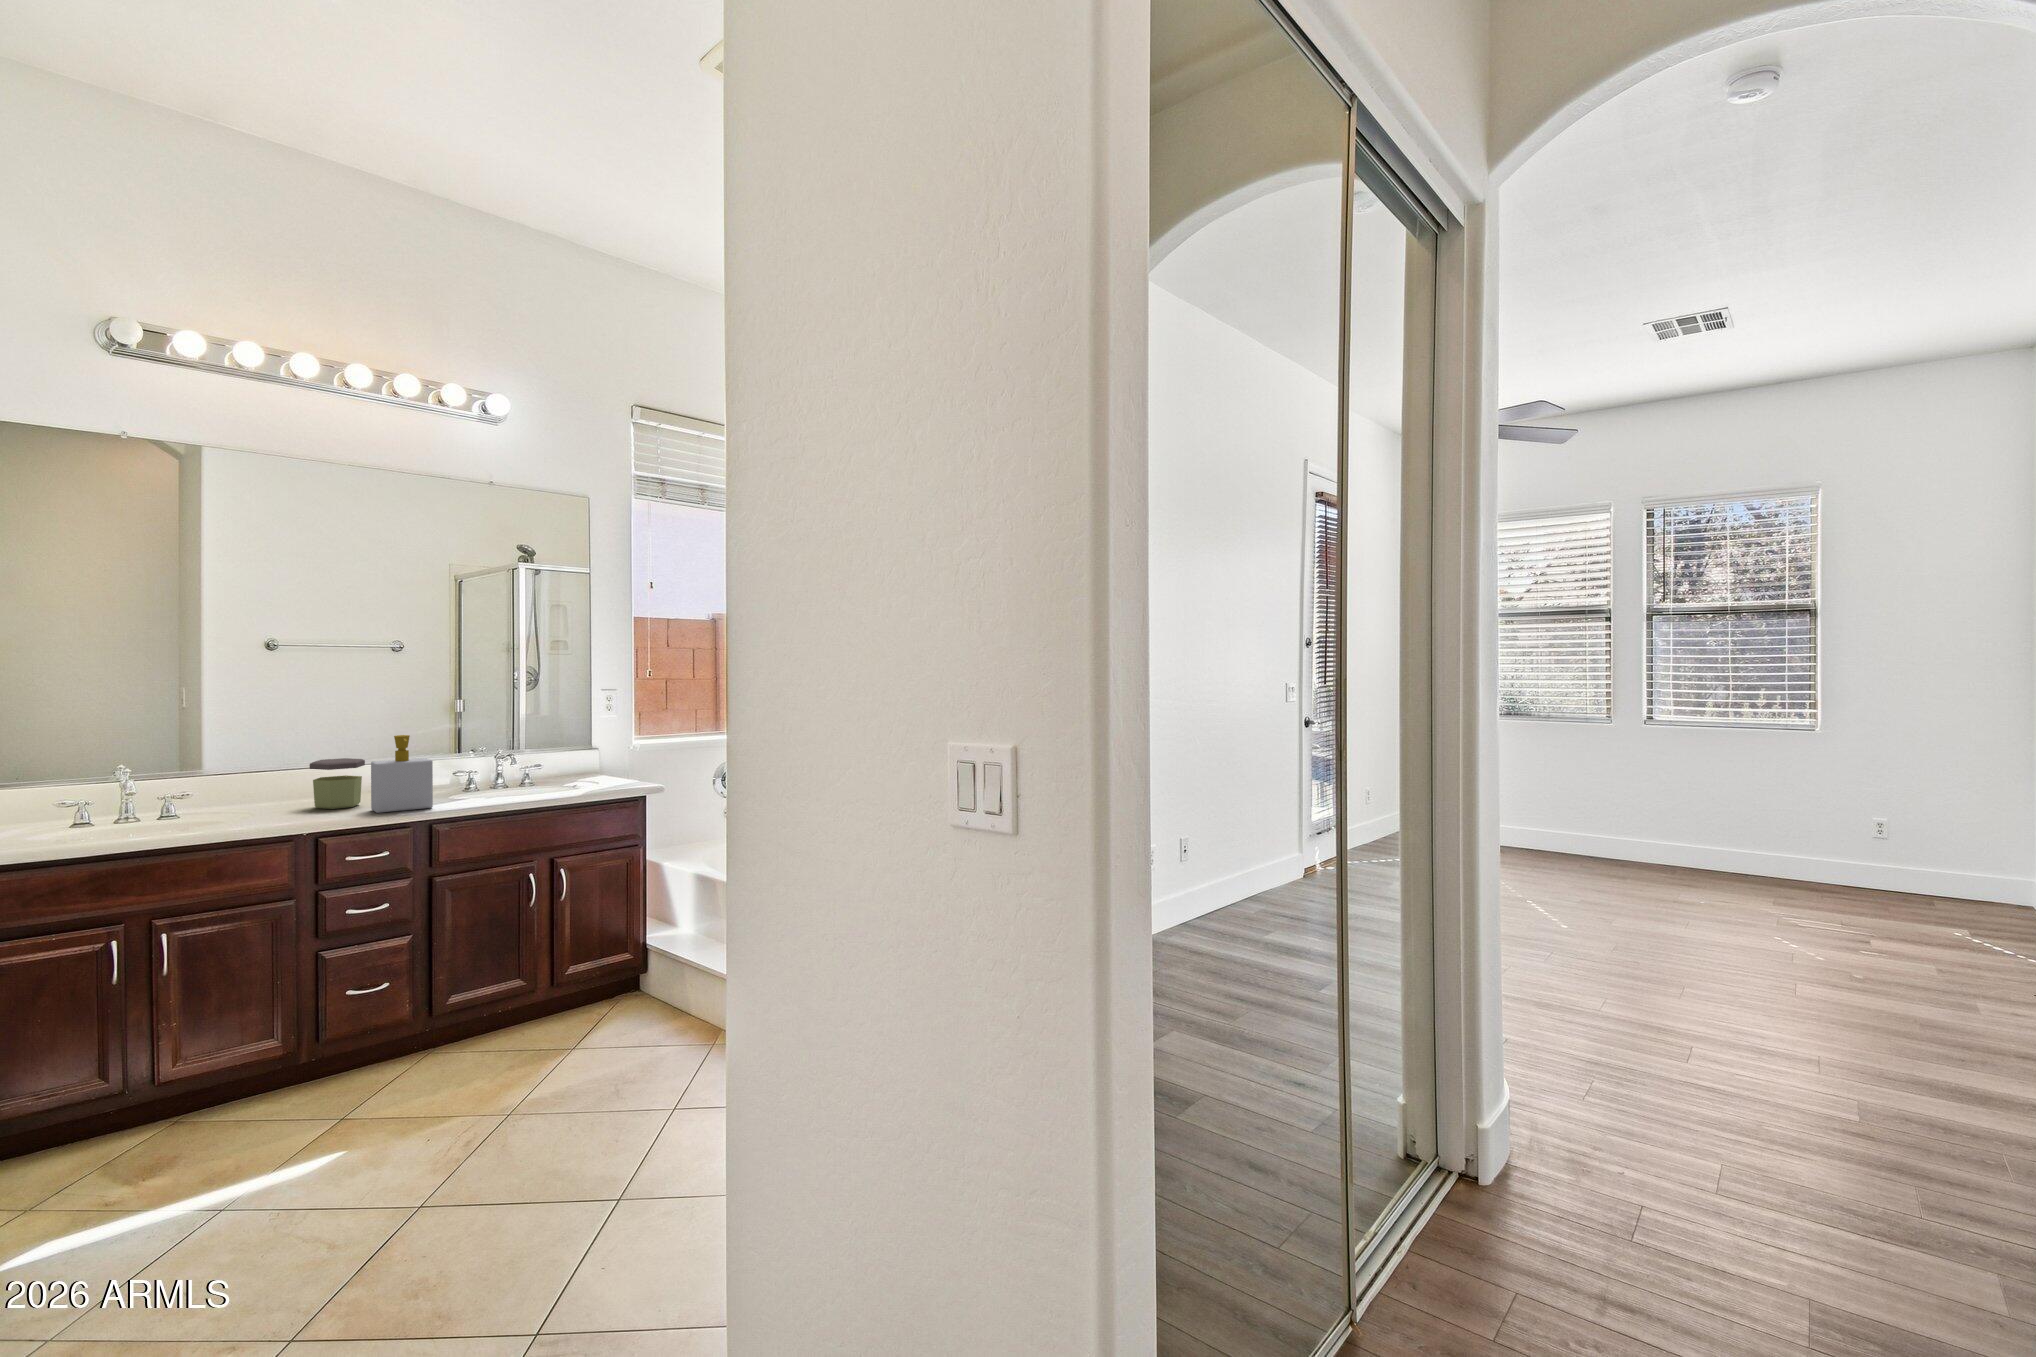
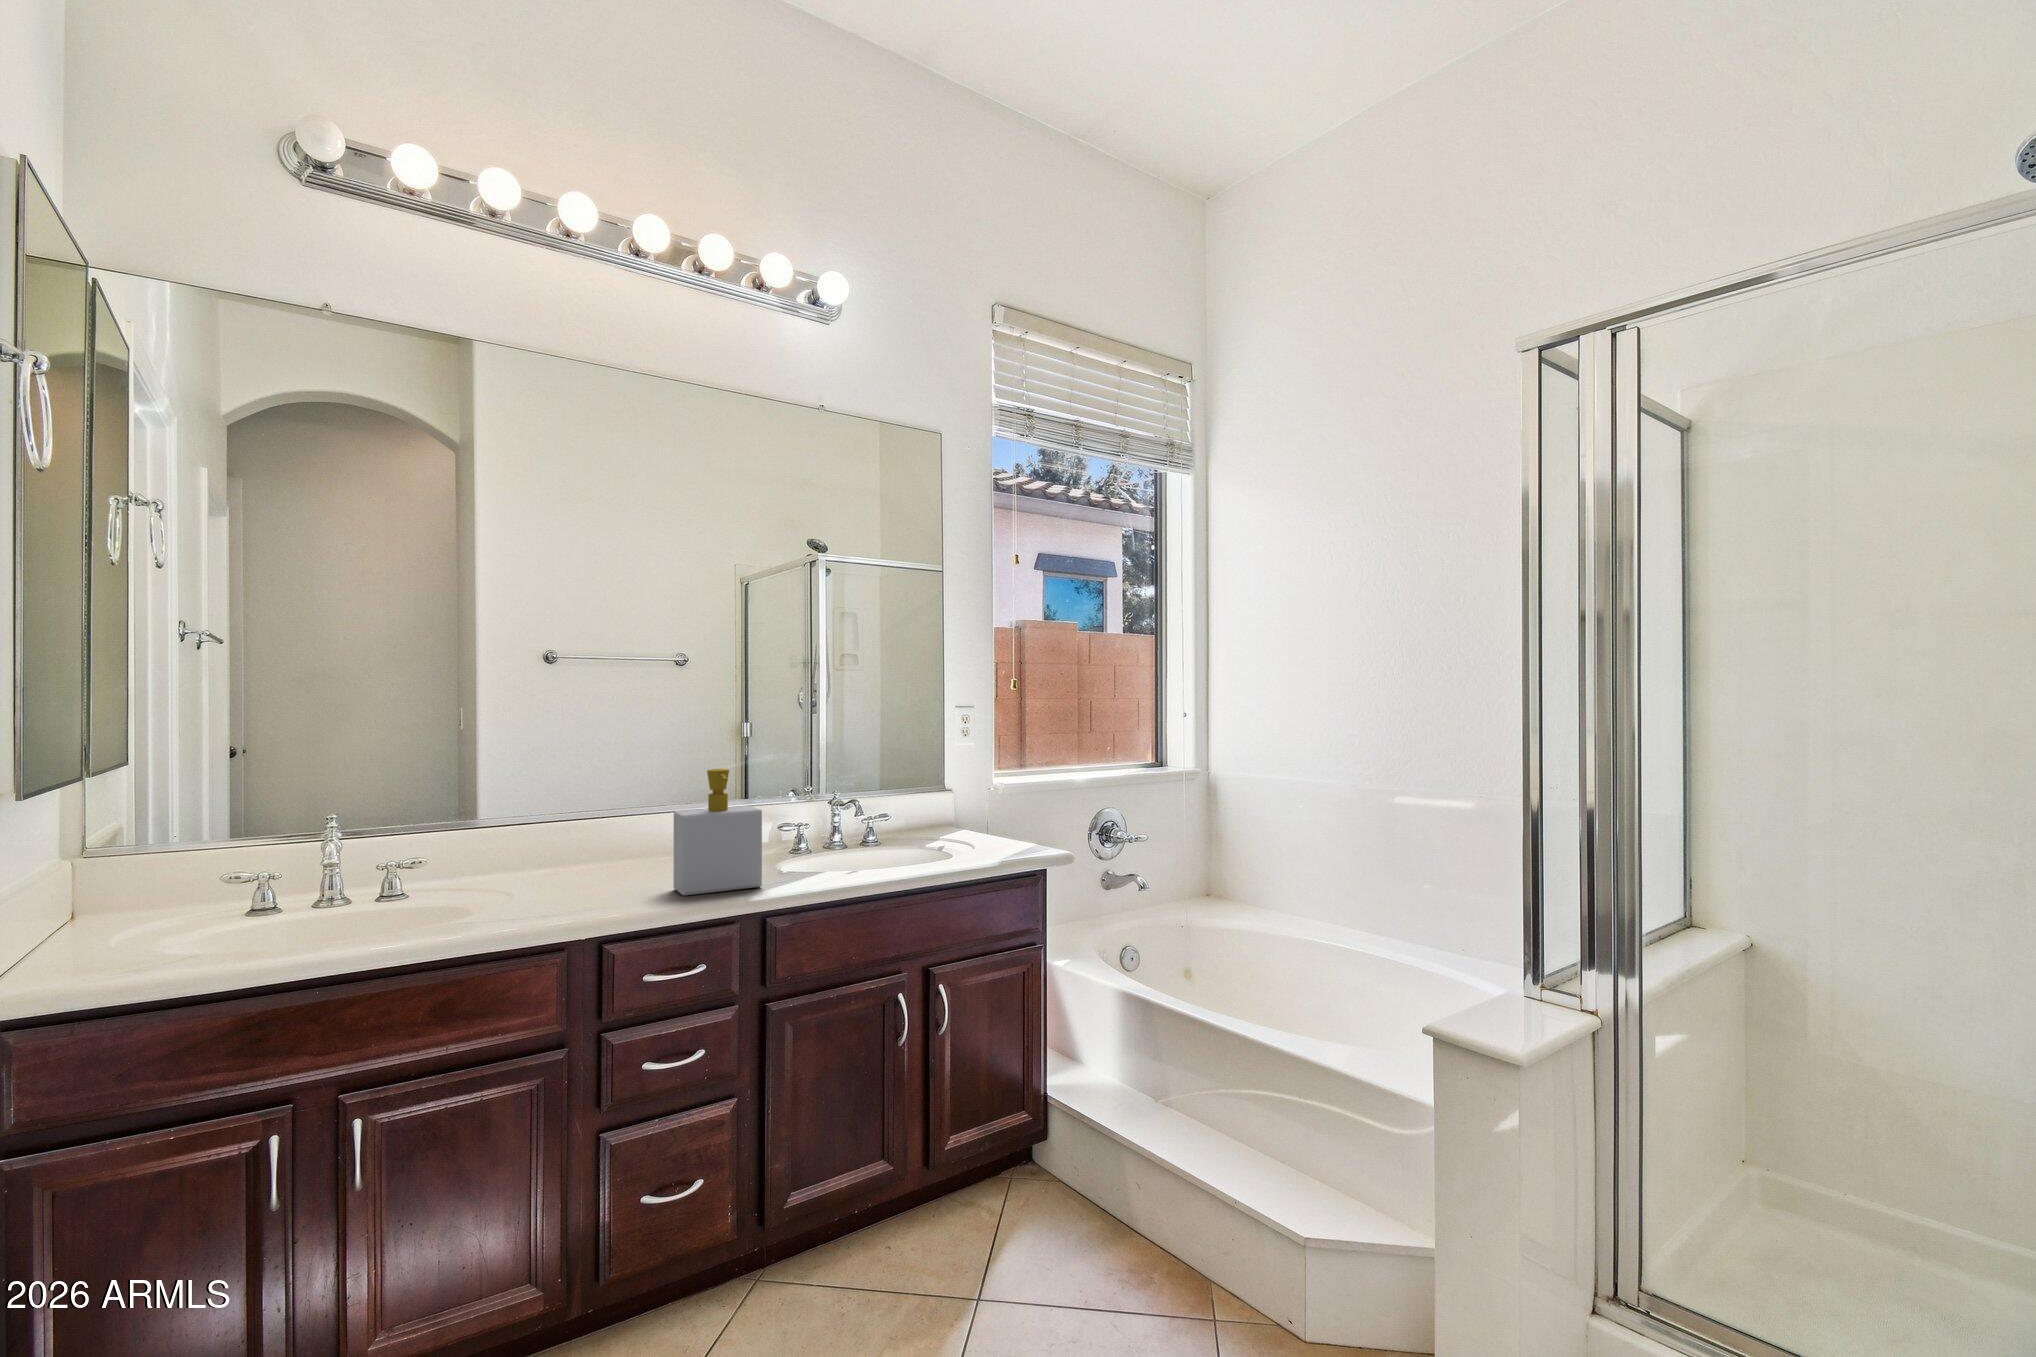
jar: present [310,758,365,809] -> none [586,805,662,886]

